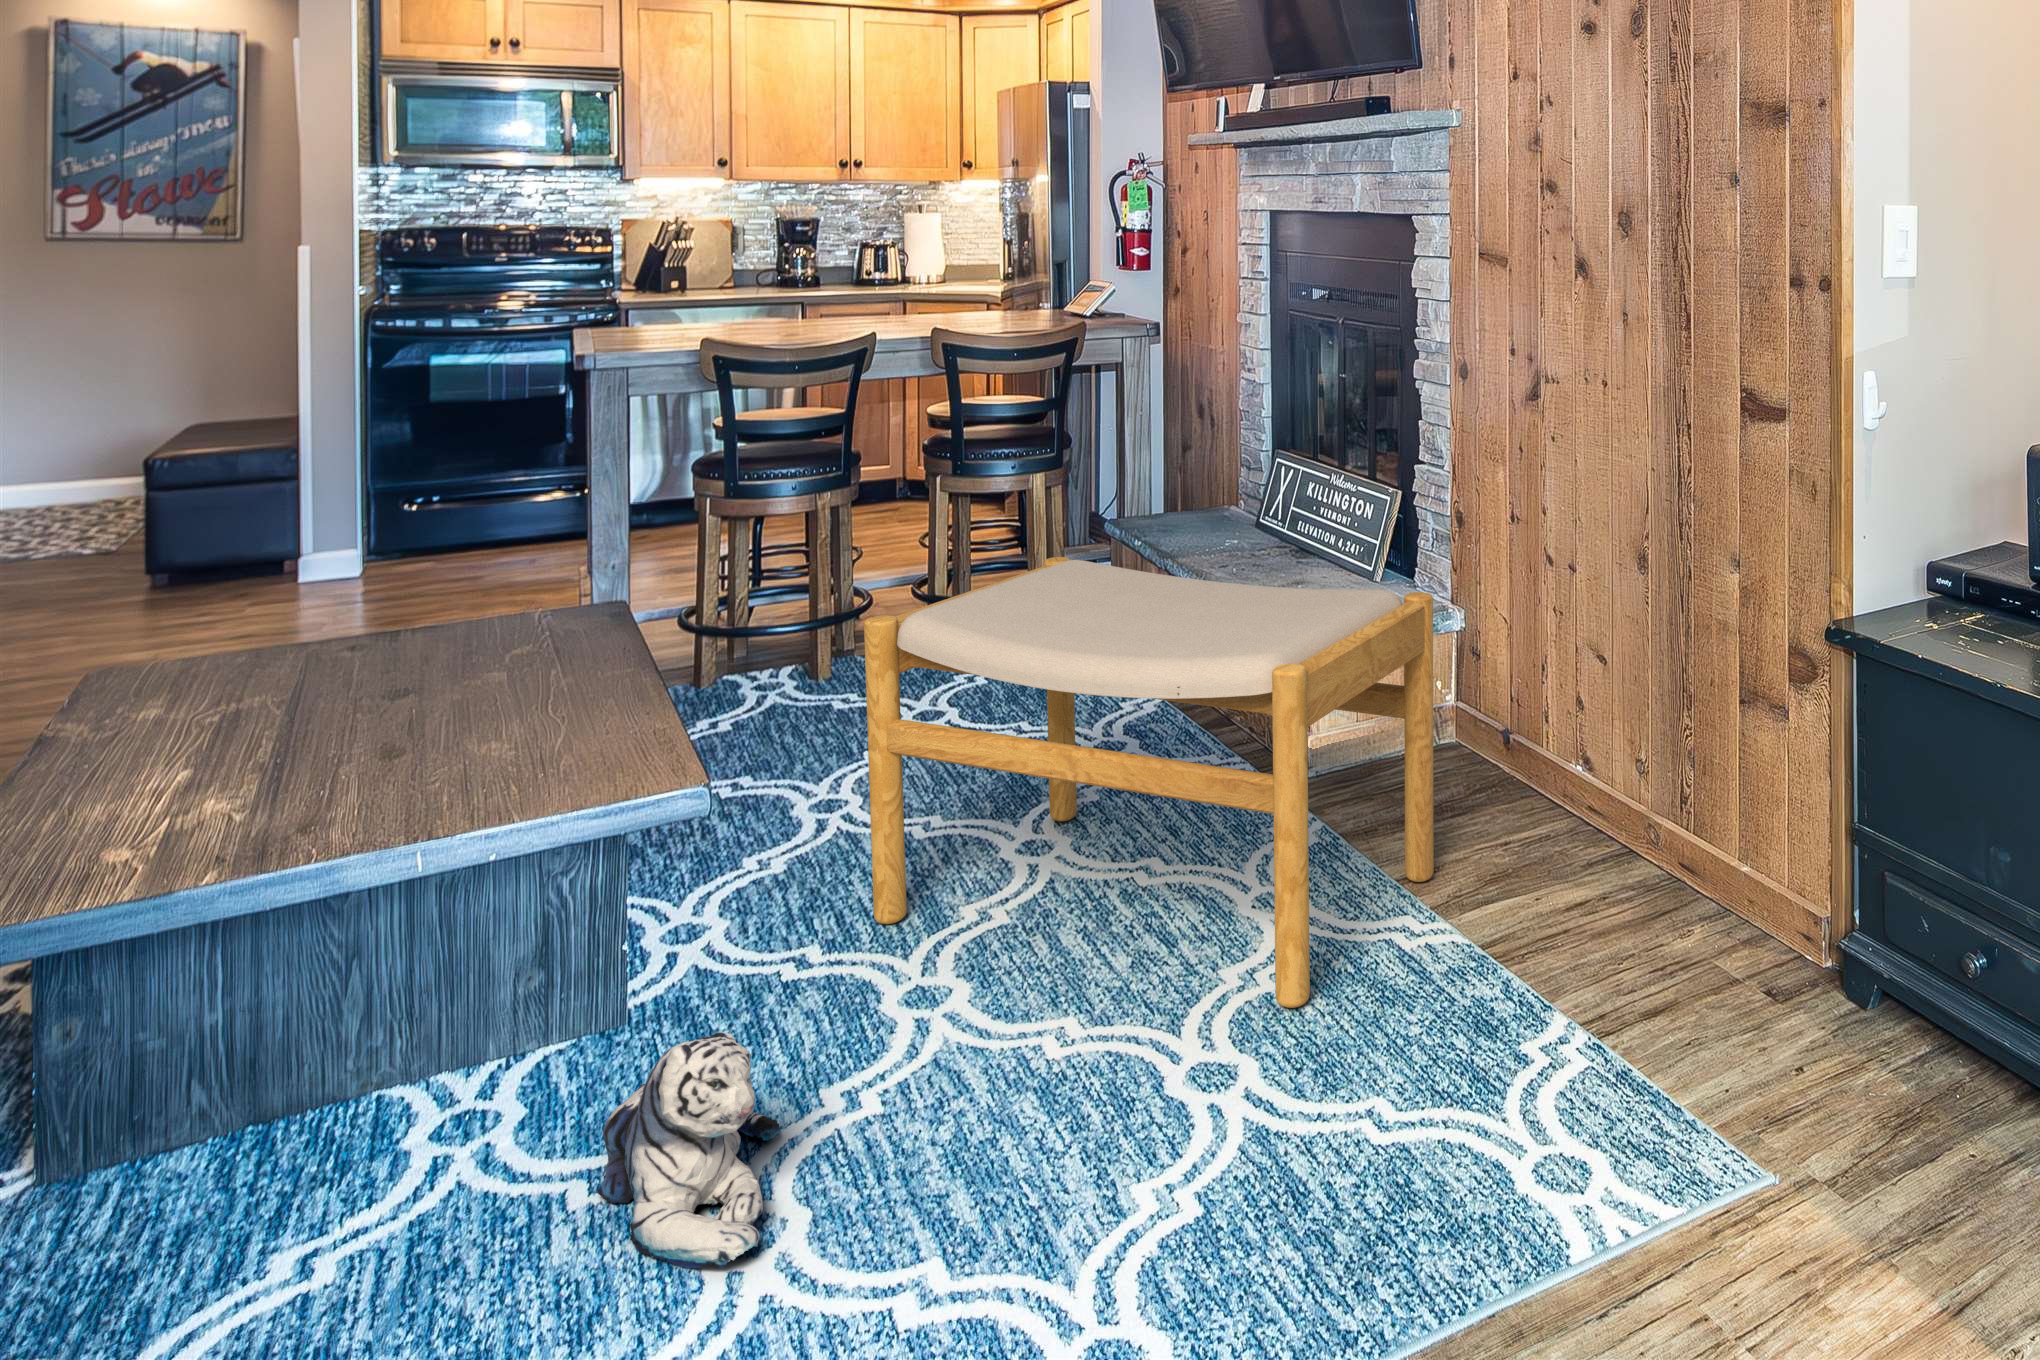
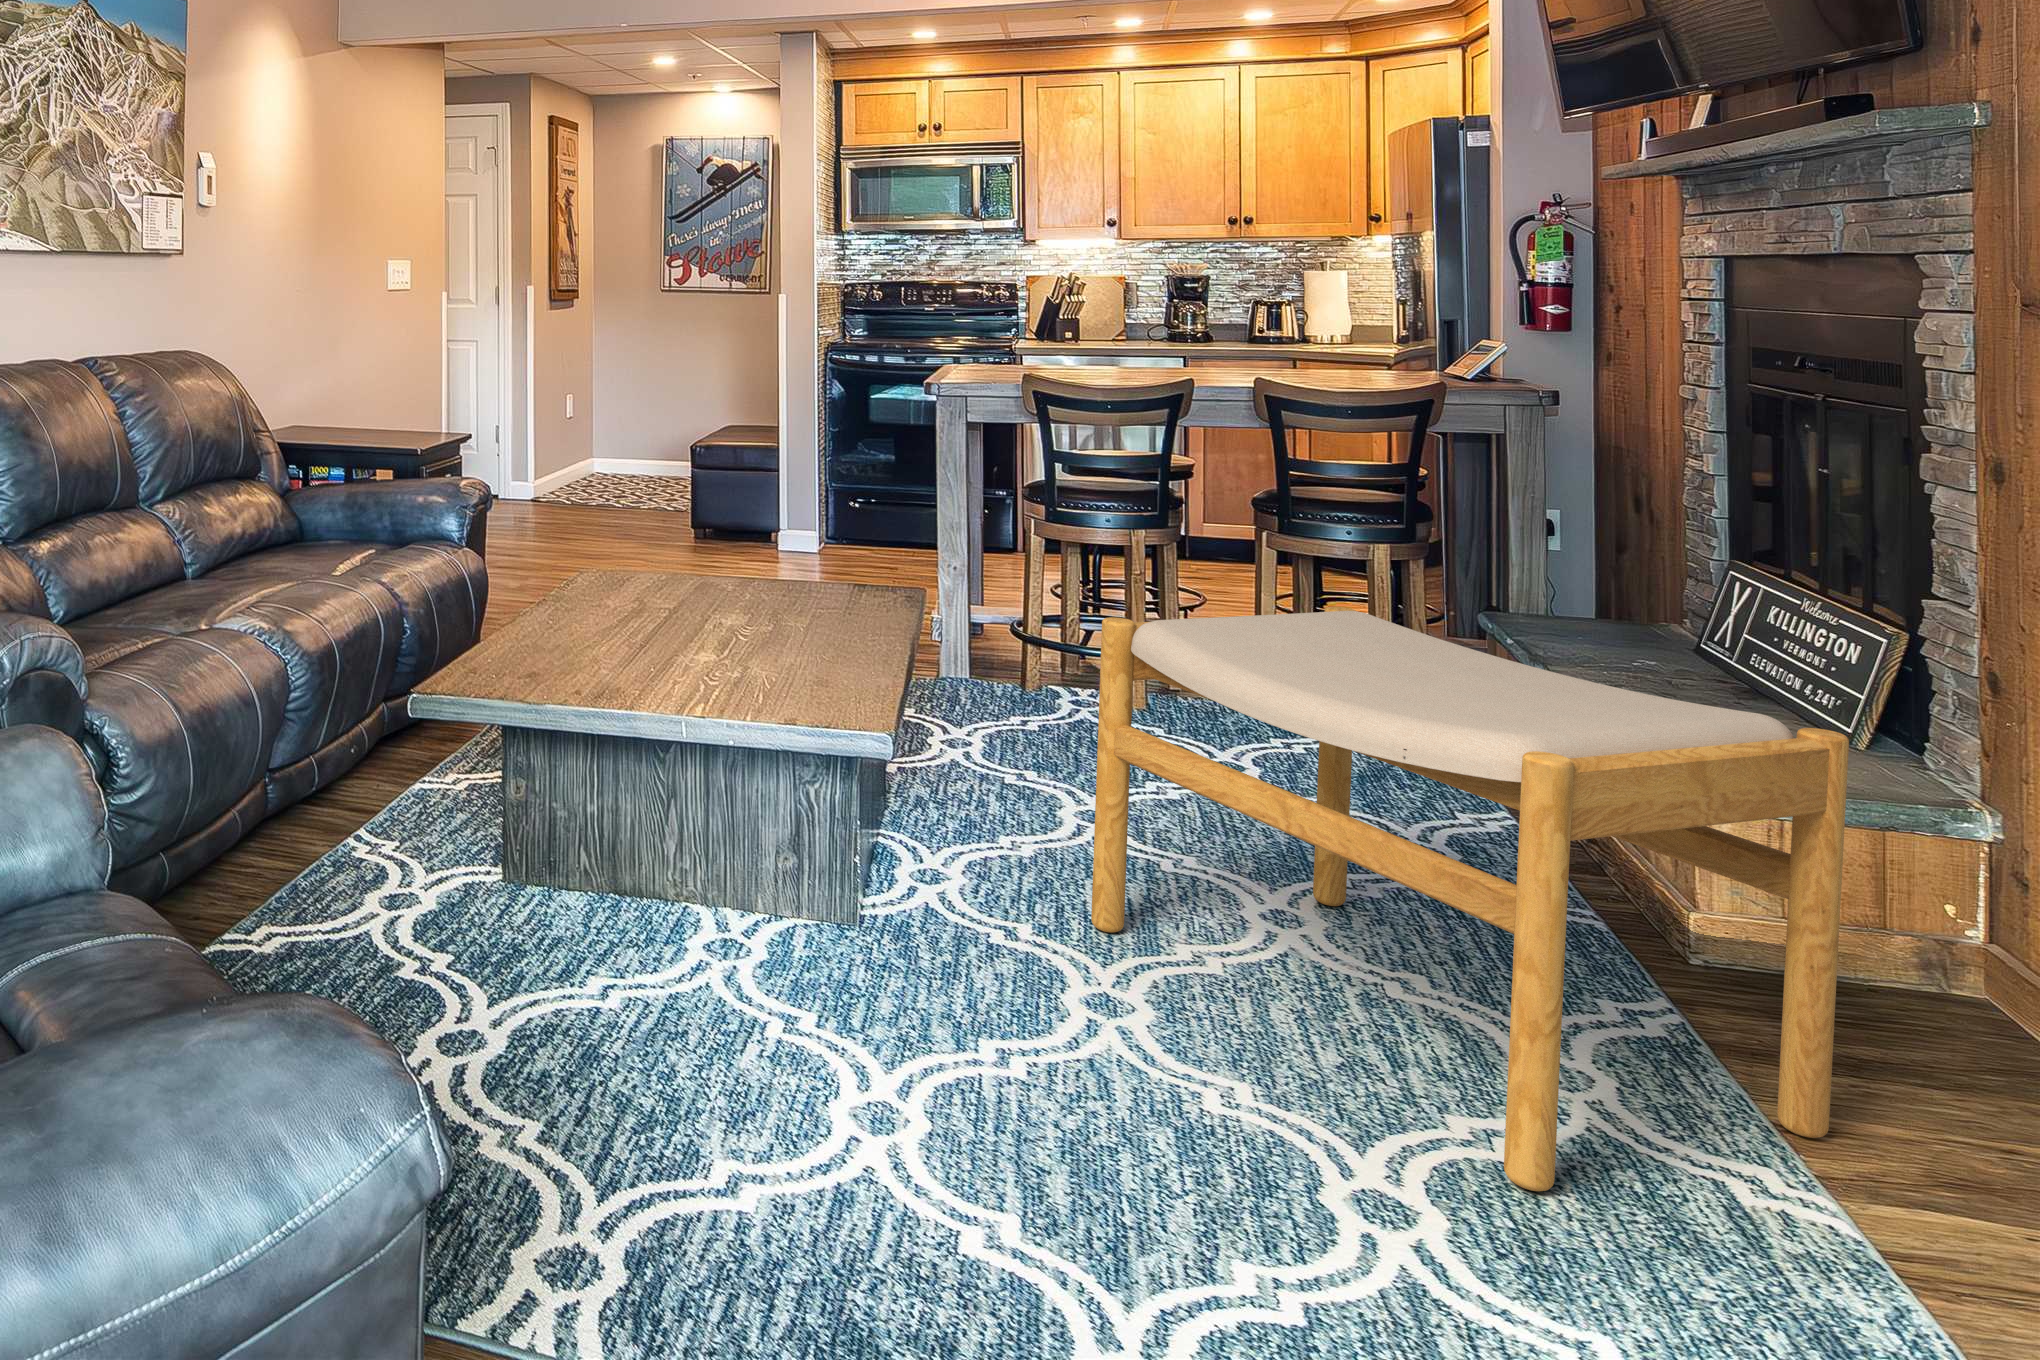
plush toy: present [597,1032,781,1268] -> none [784,925,934,1129]

